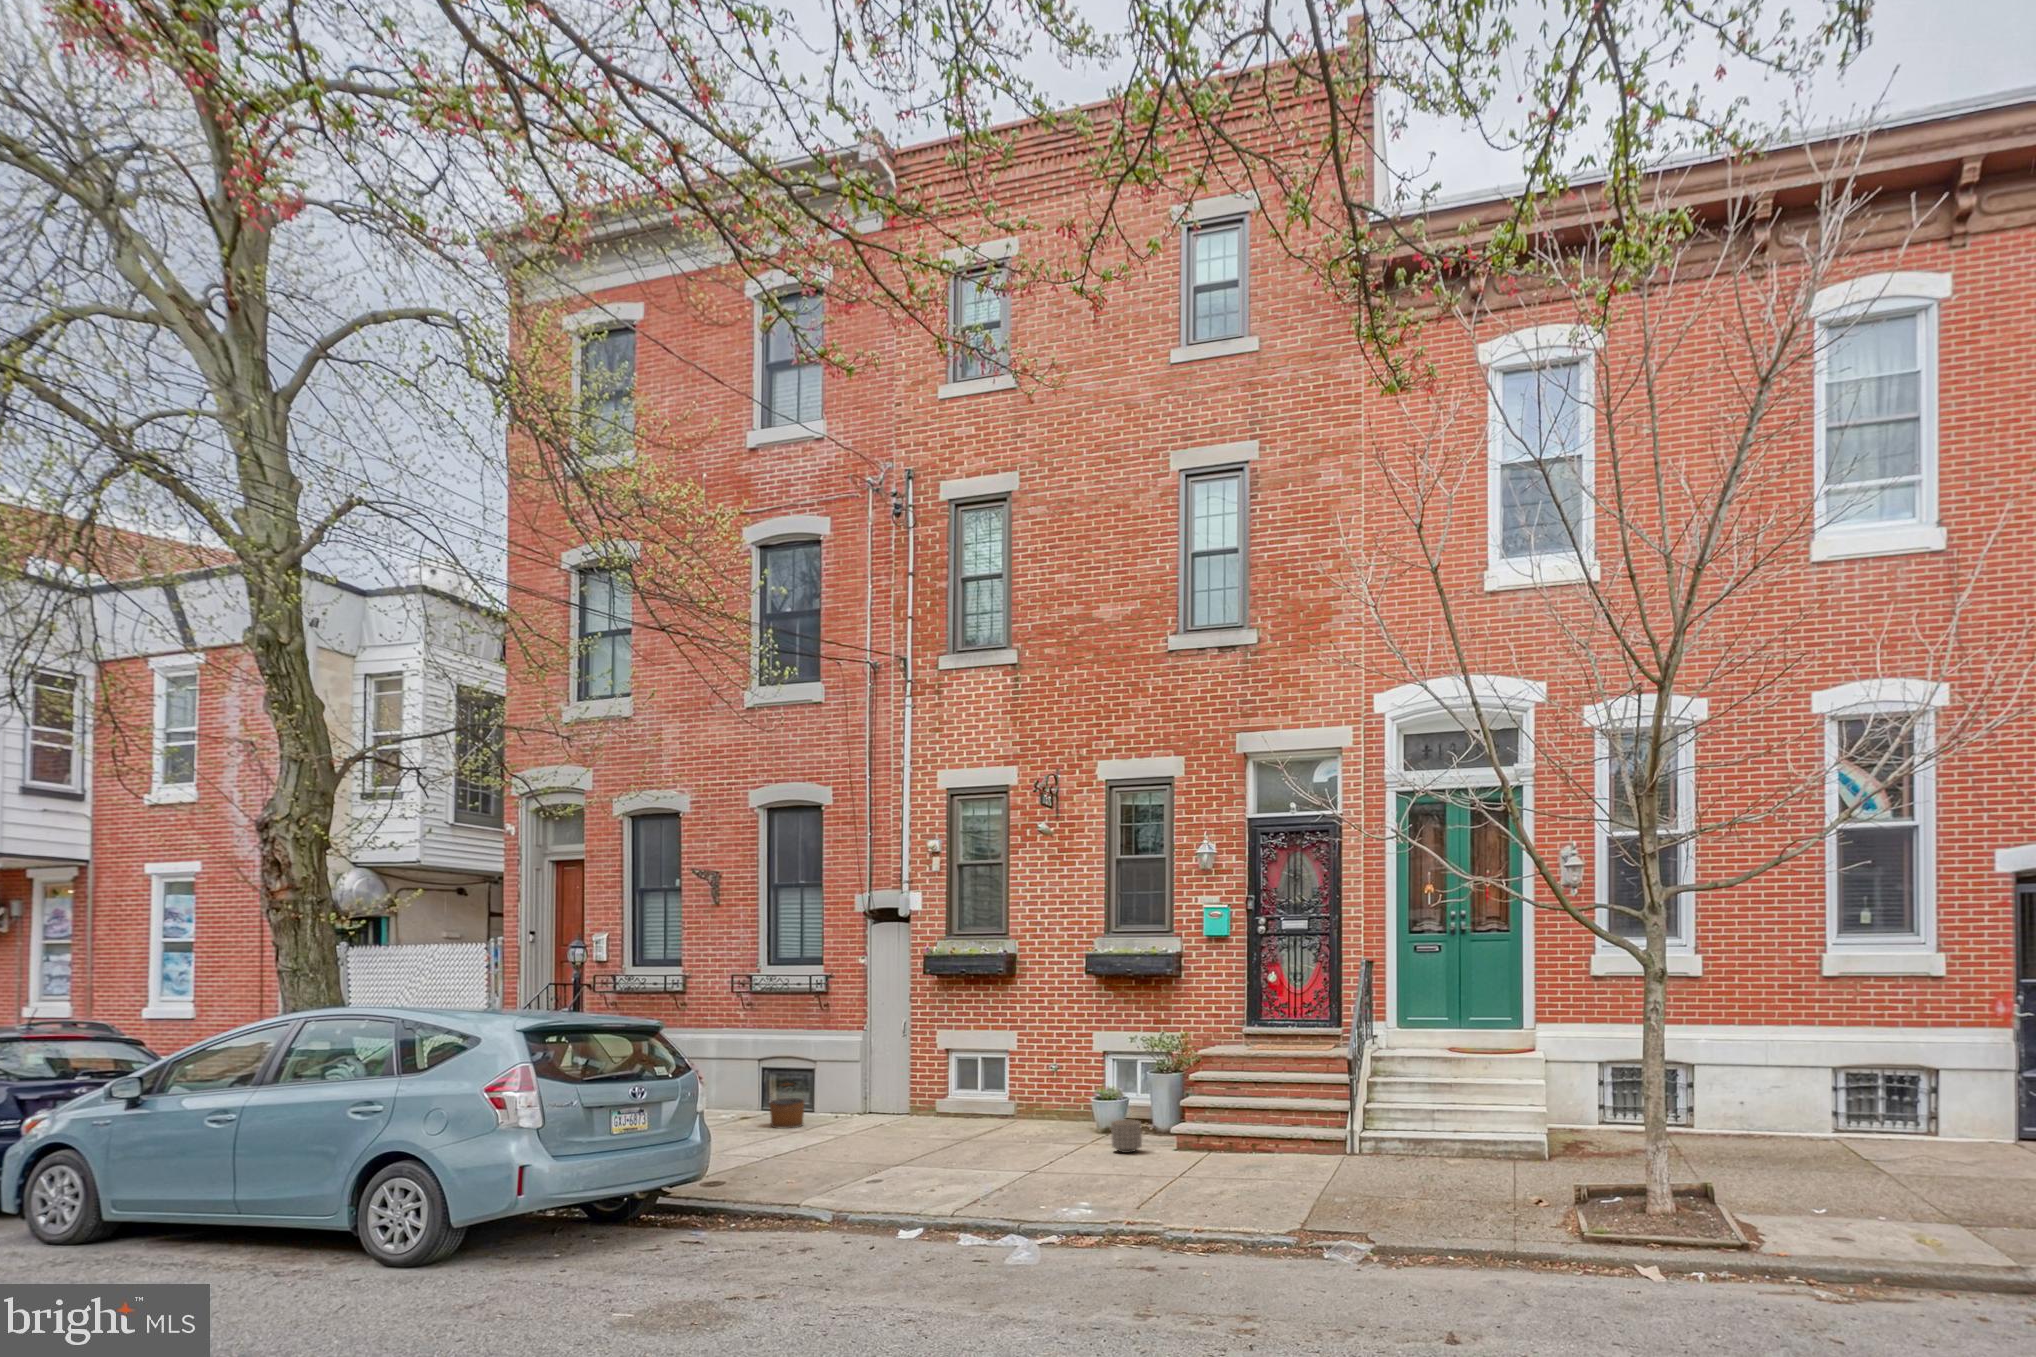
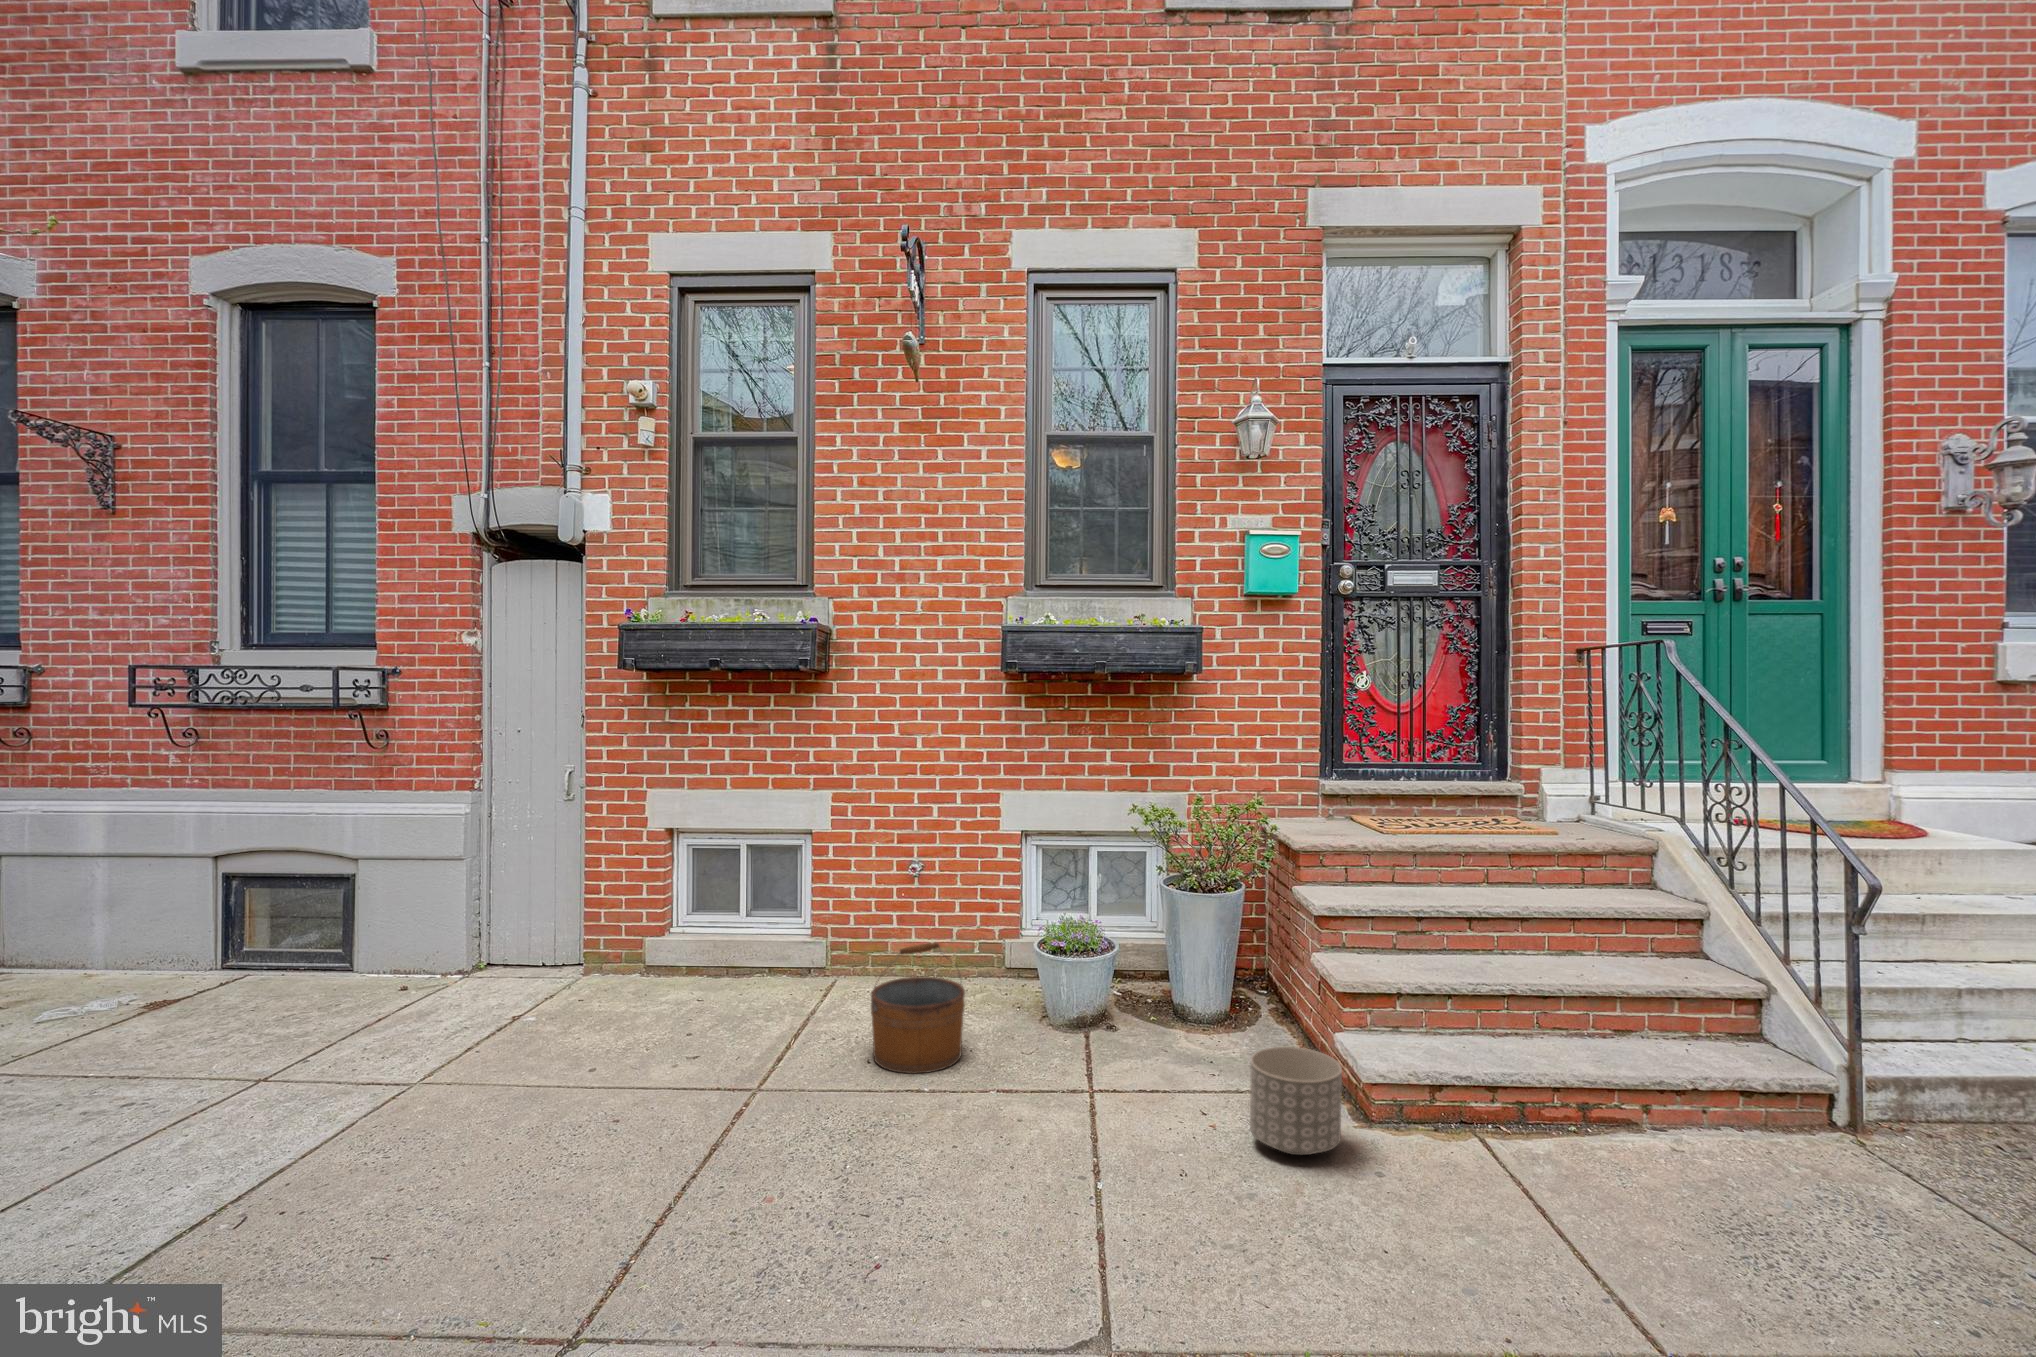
bucket: present [769,1083,805,1128] -> present [871,943,965,1074]

